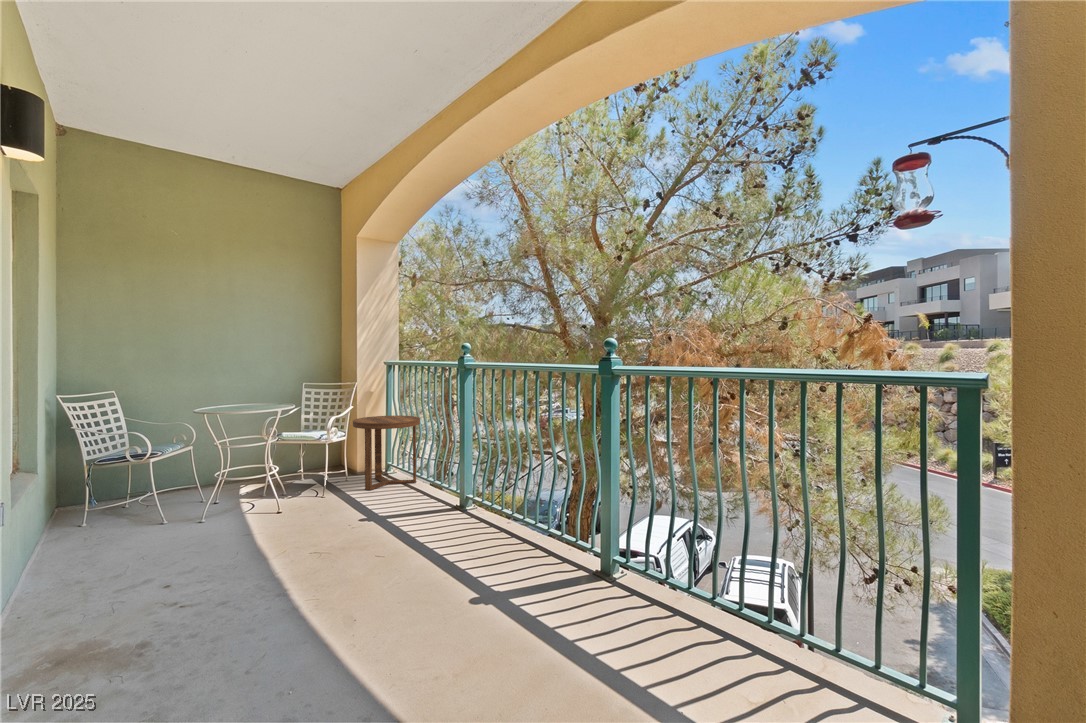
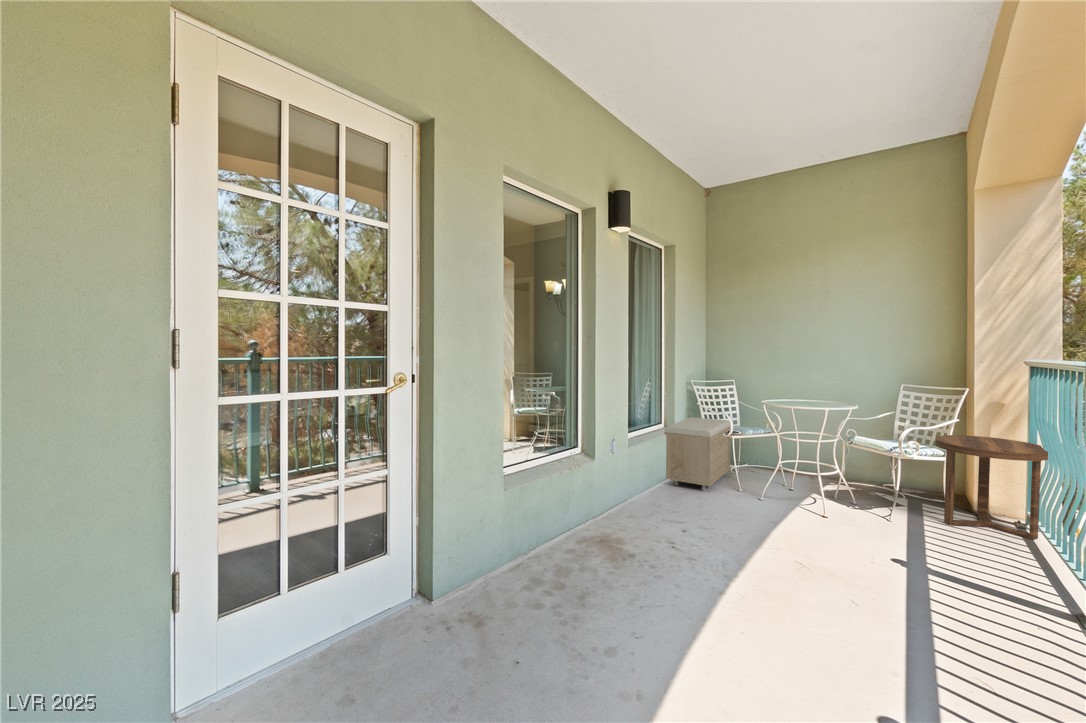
storage bench: none [44,443,135,551] -> present [664,417,731,490]

